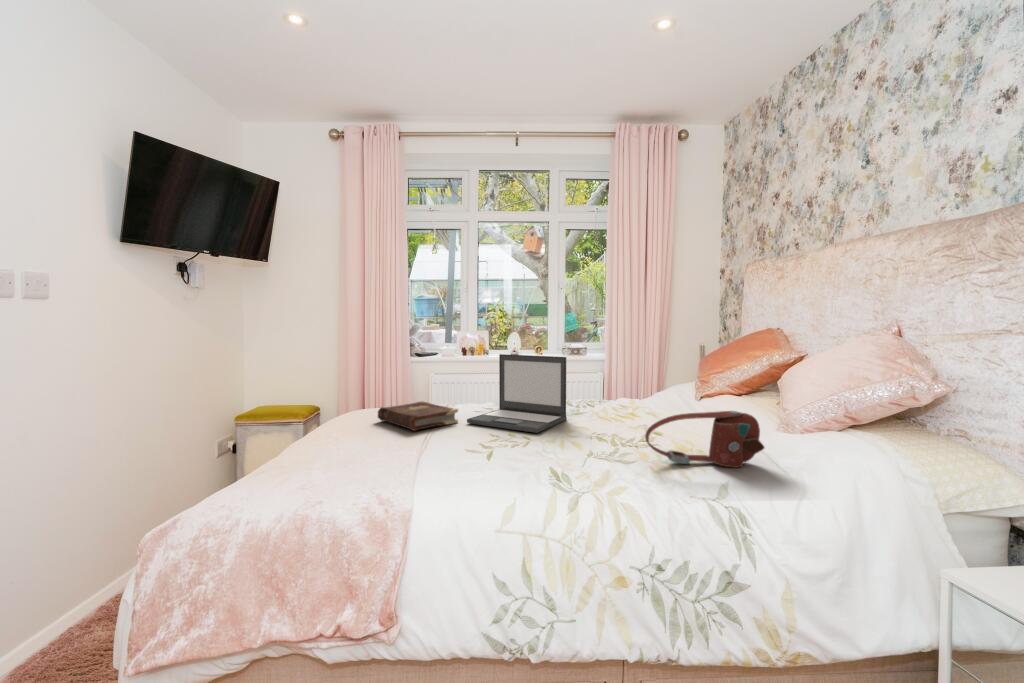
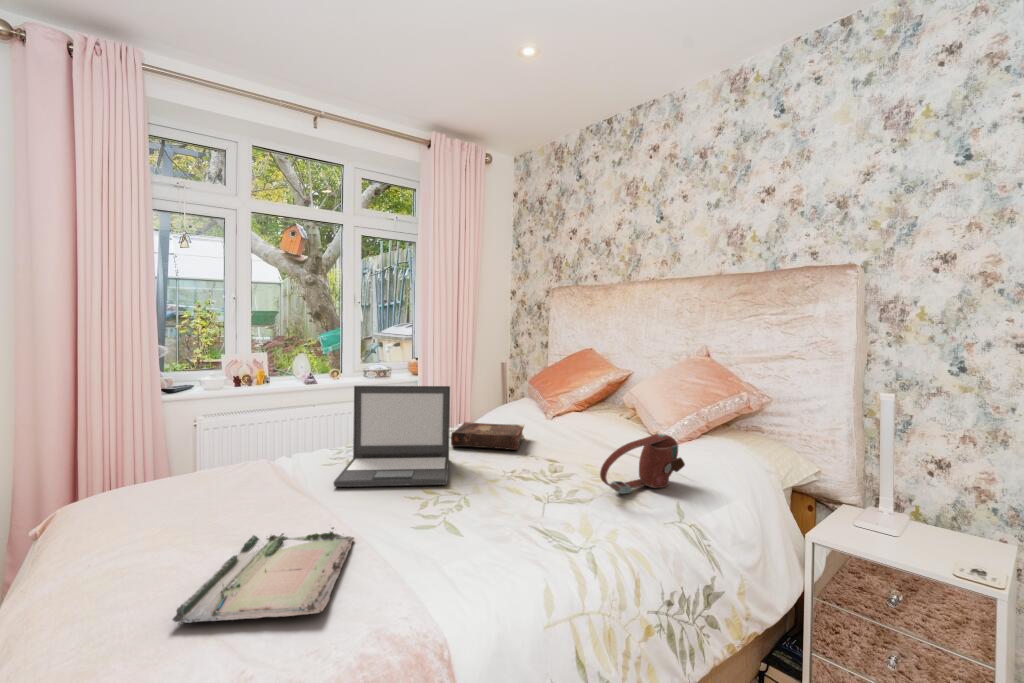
book: present [378,401,458,431] -> present [451,422,524,450]
tray: none [328,436,442,471] -> present [173,528,354,624]

